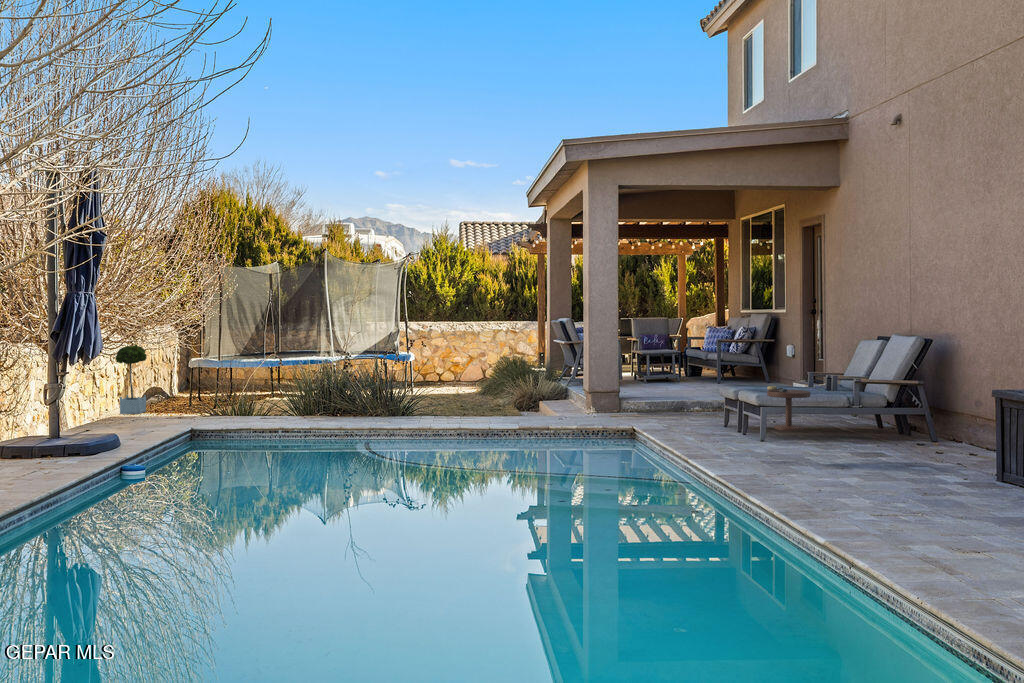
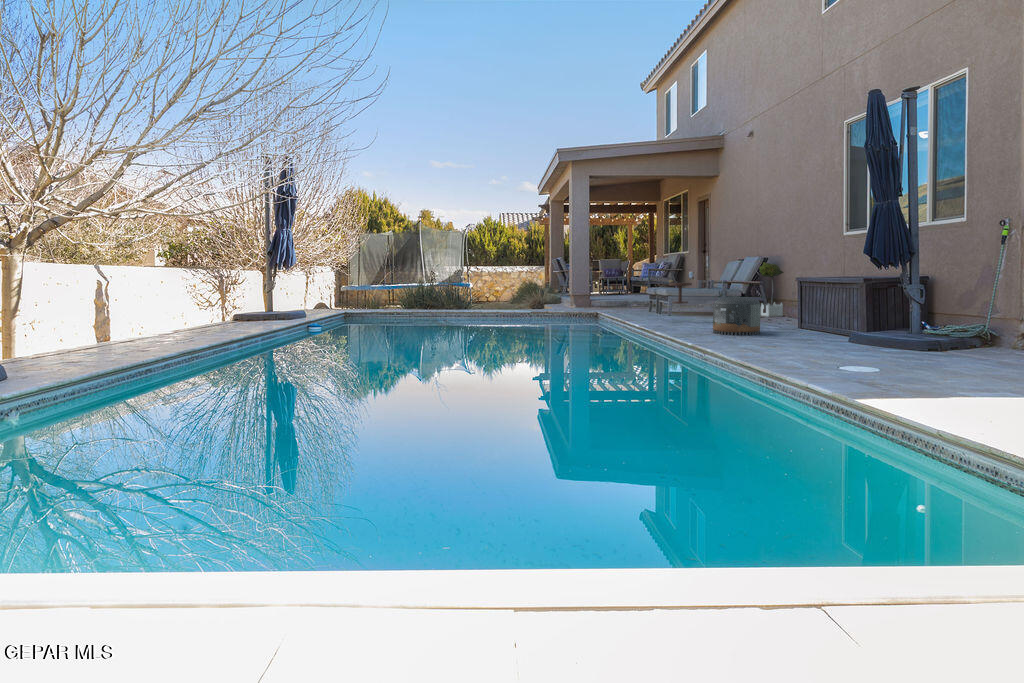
potted tree: present [116,344,147,414] -> present [760,262,783,317]
pouf: none [865,439,961,521] -> present [713,297,761,335]

